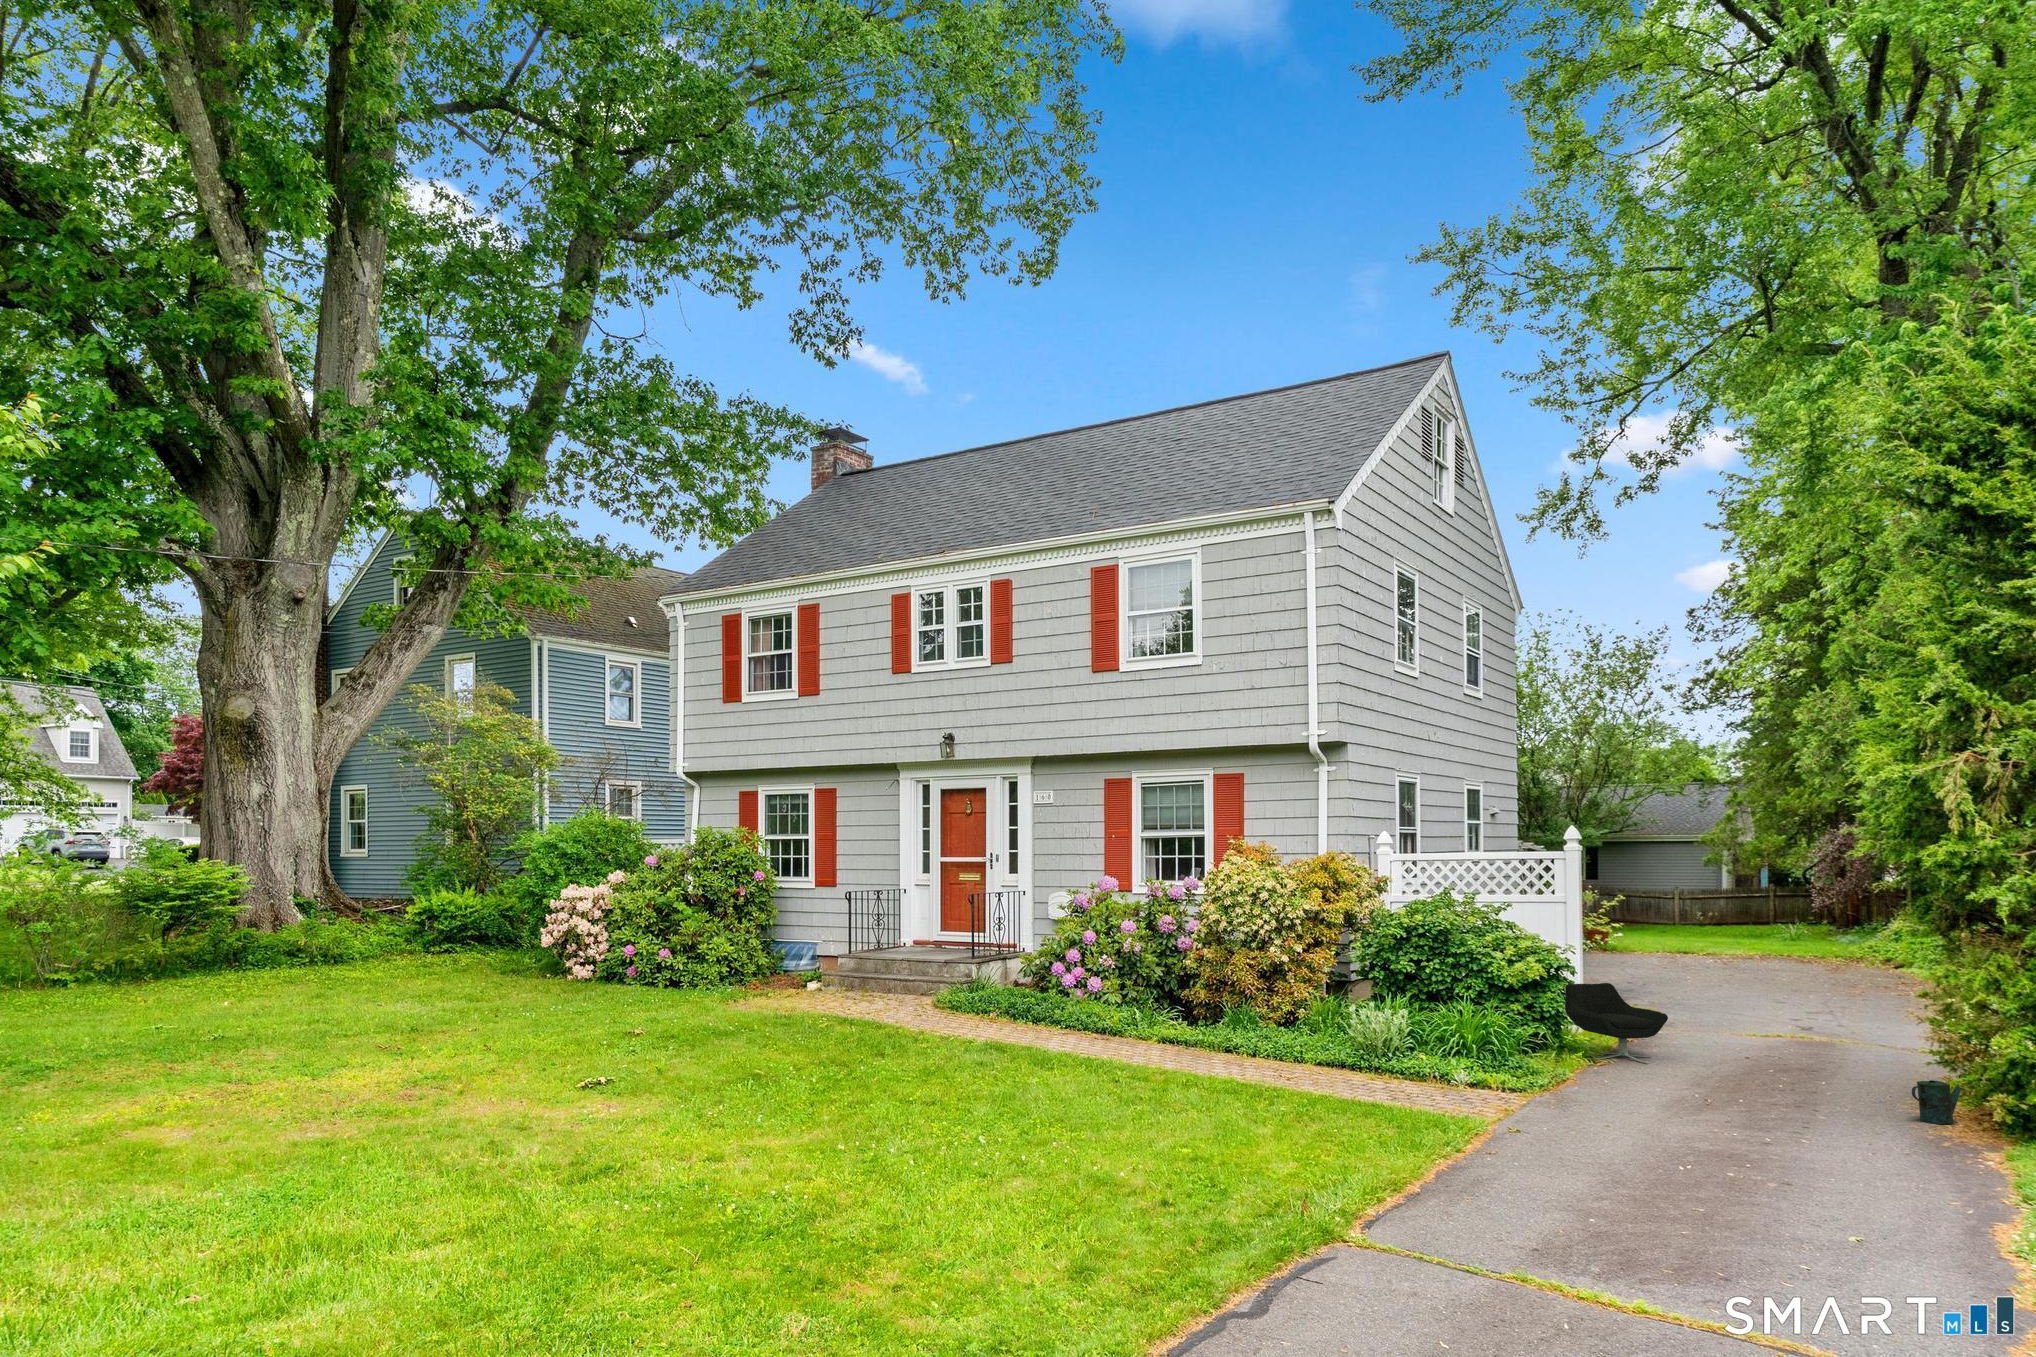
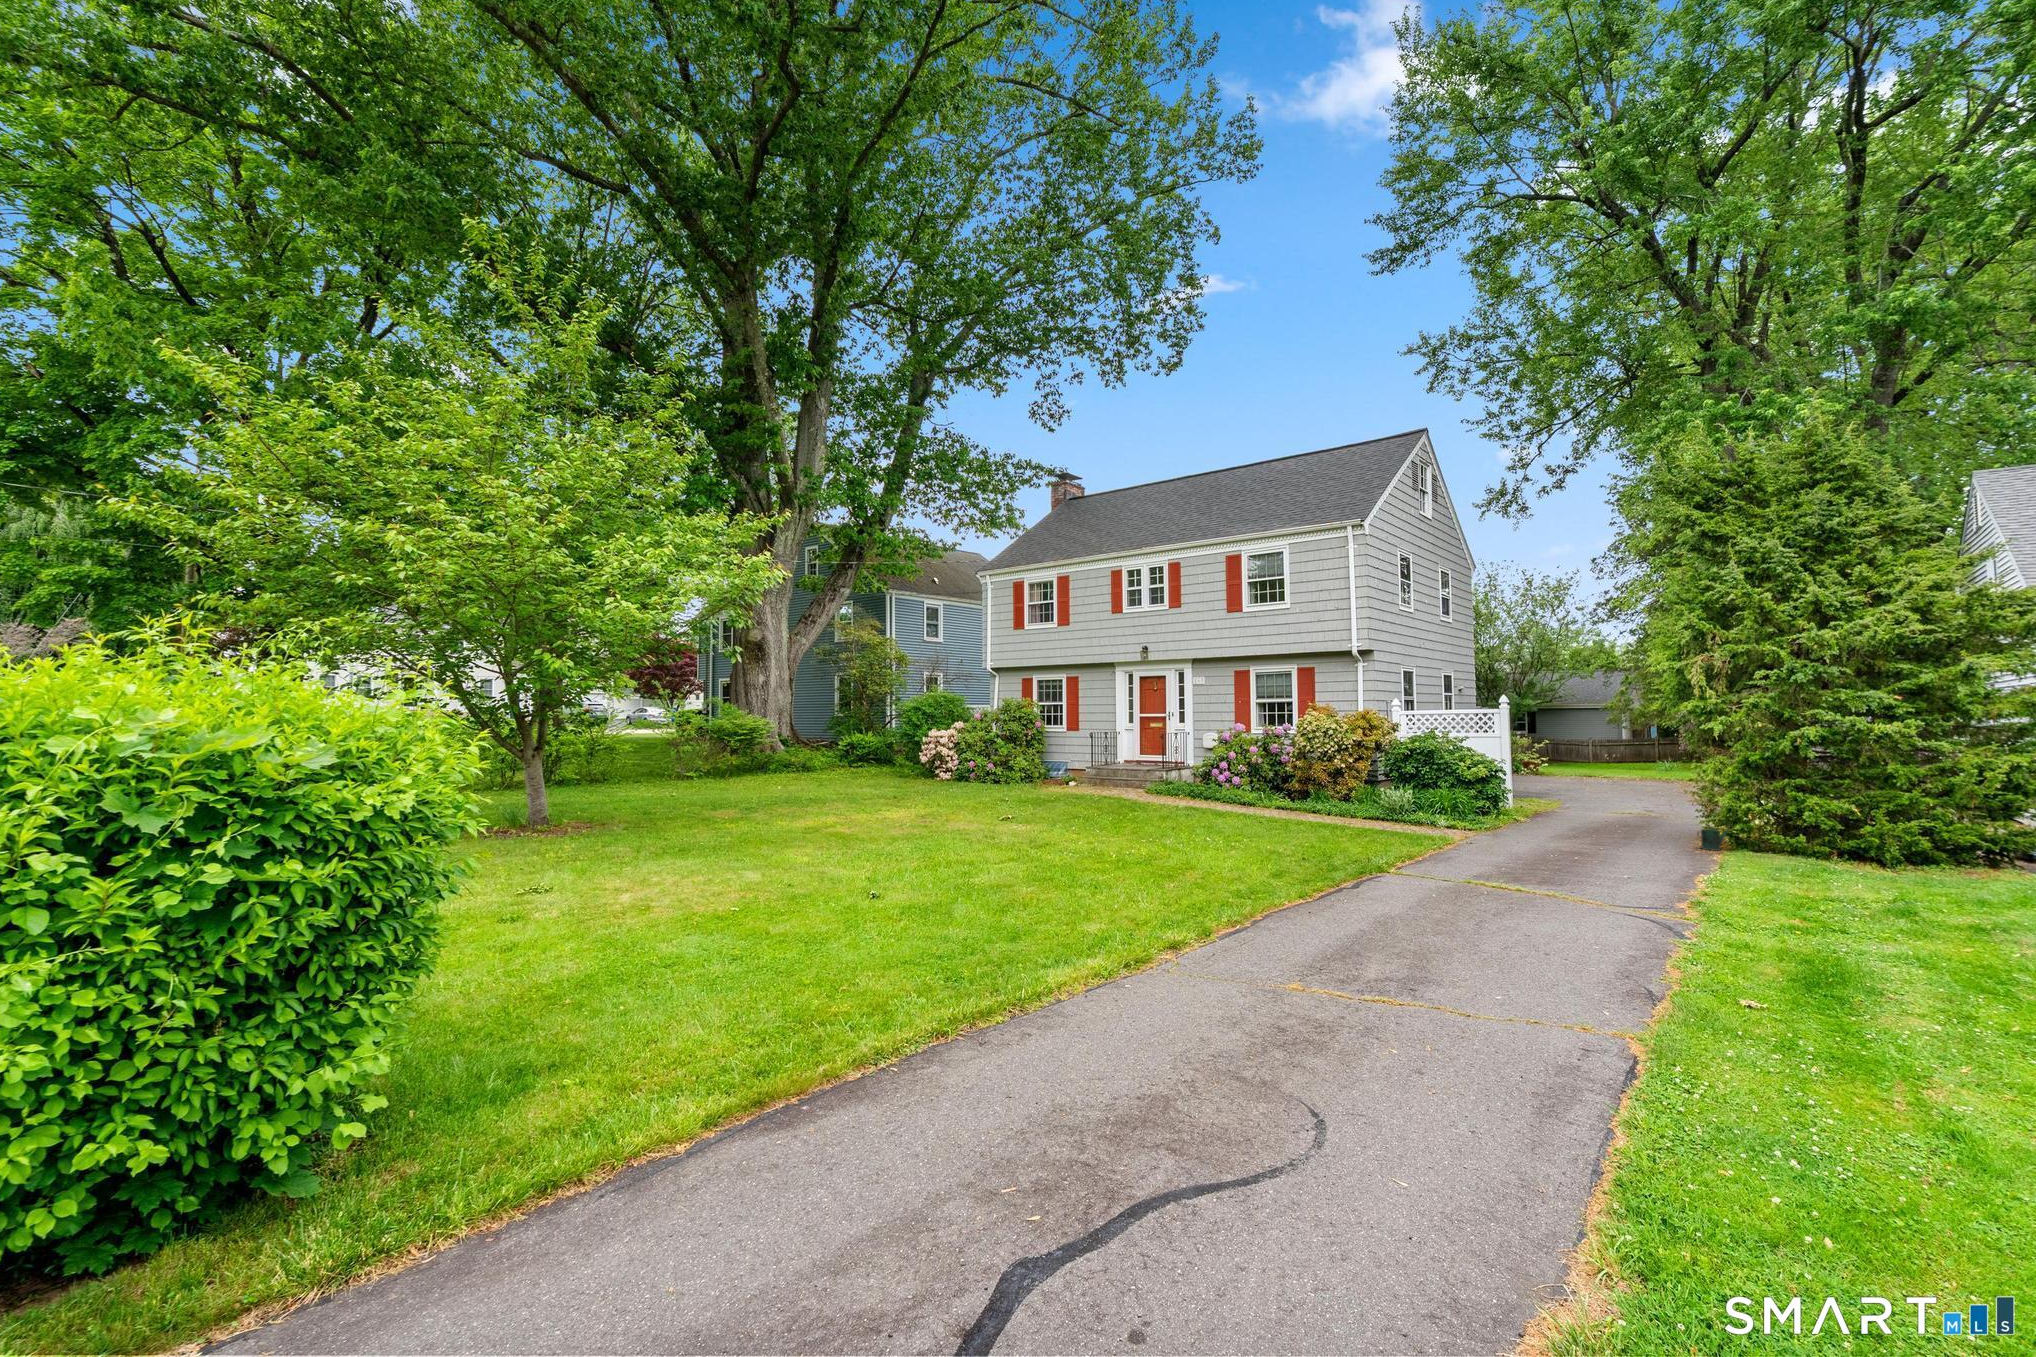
lounge chair: present [1565,983,1668,1064] -> none [1501,781,1562,822]

